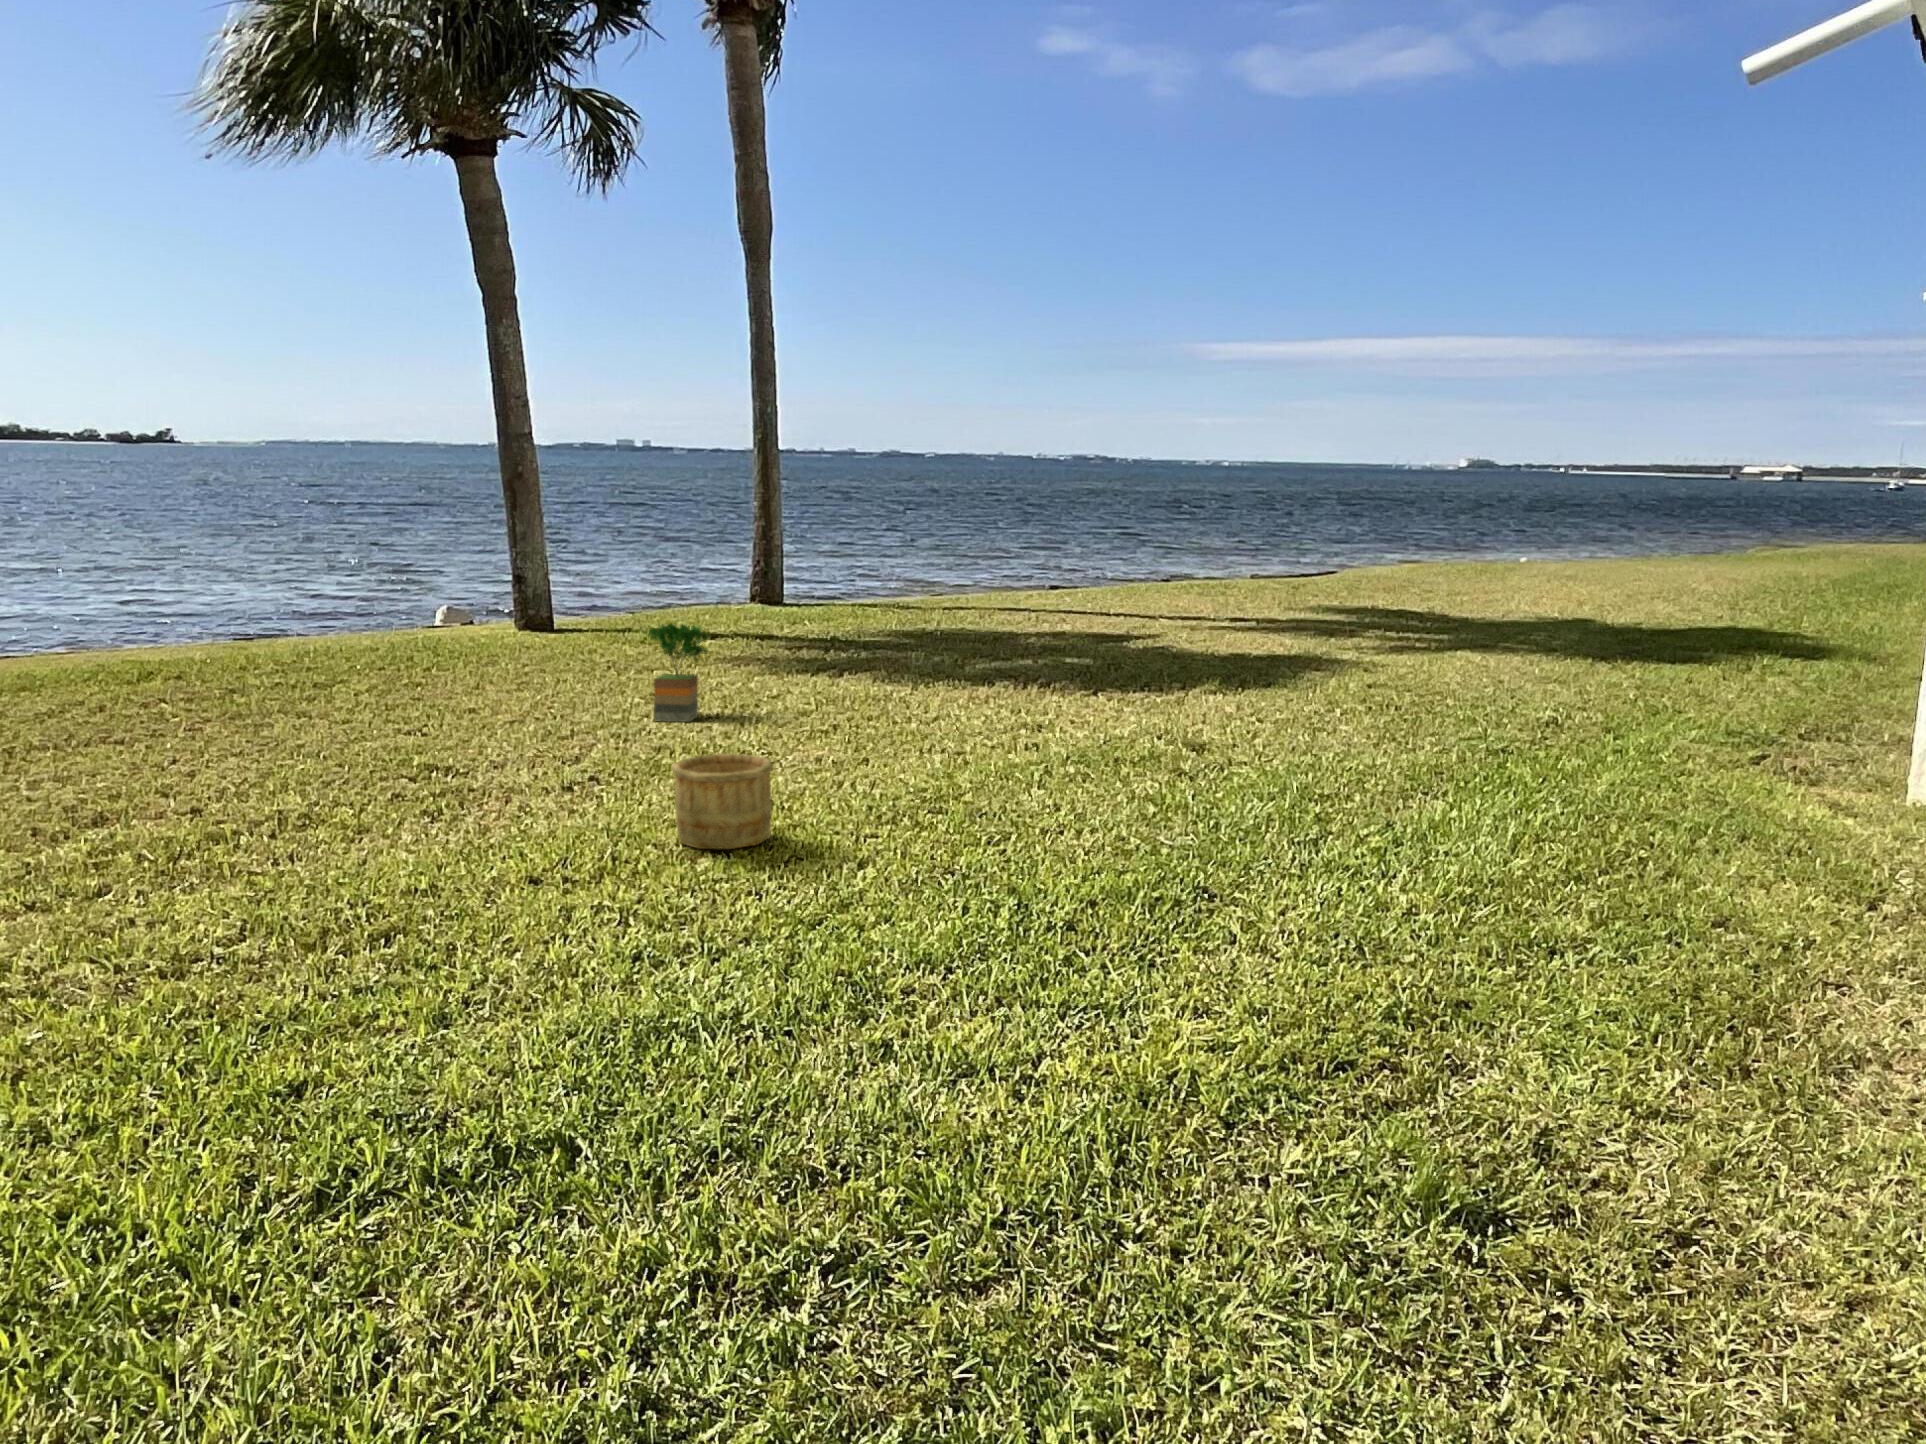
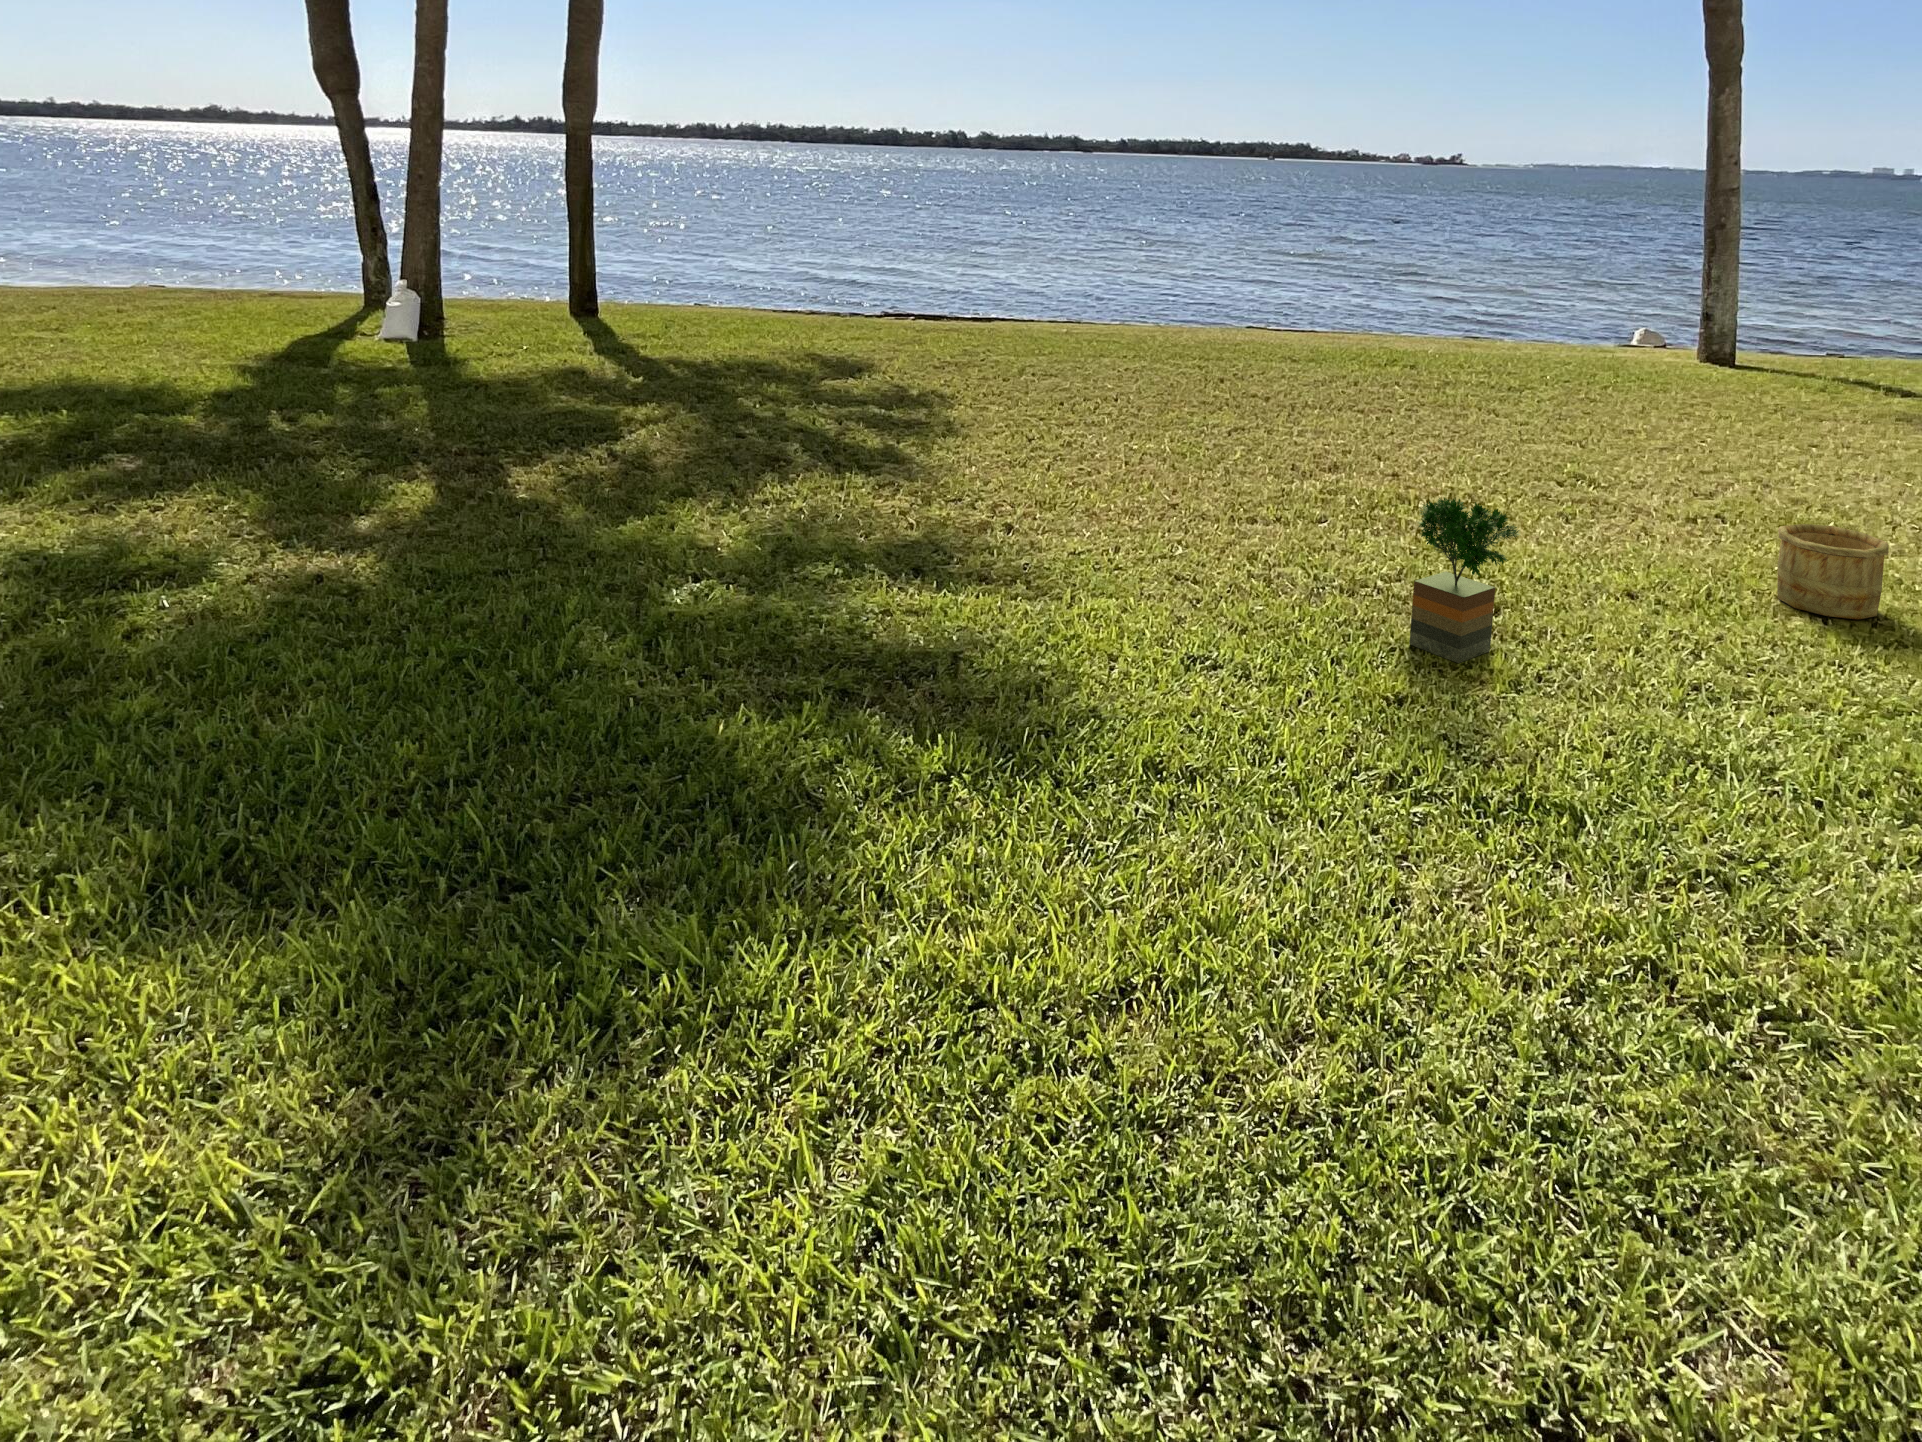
potted tree: present [648,623,708,722] -> present [1409,498,1519,663]

